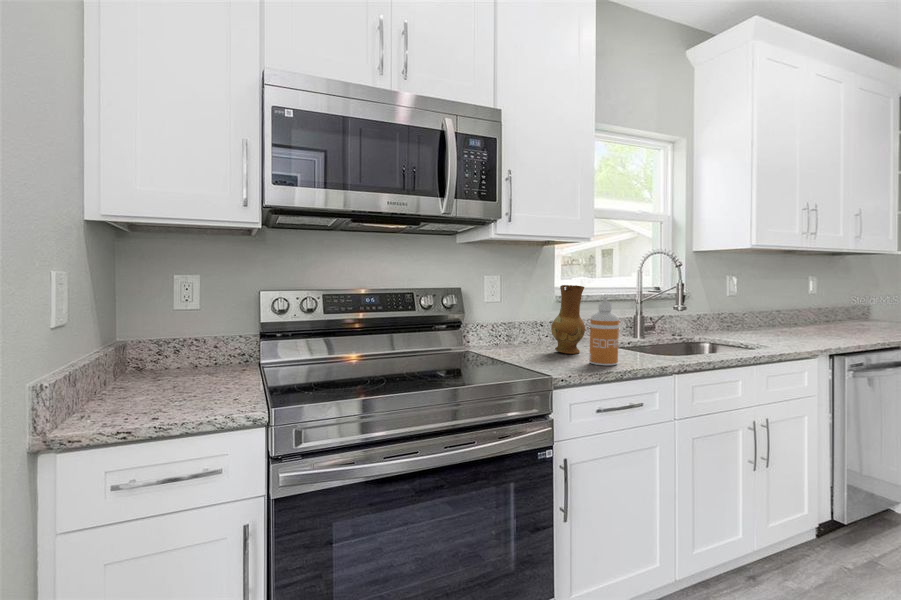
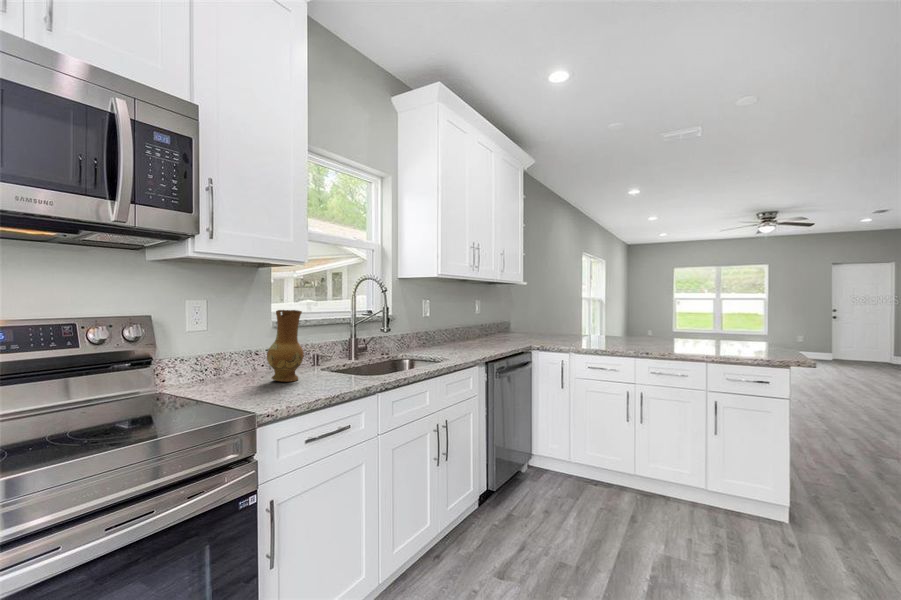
soap dispenser: present [589,296,619,366] -> none [310,319,339,391]

